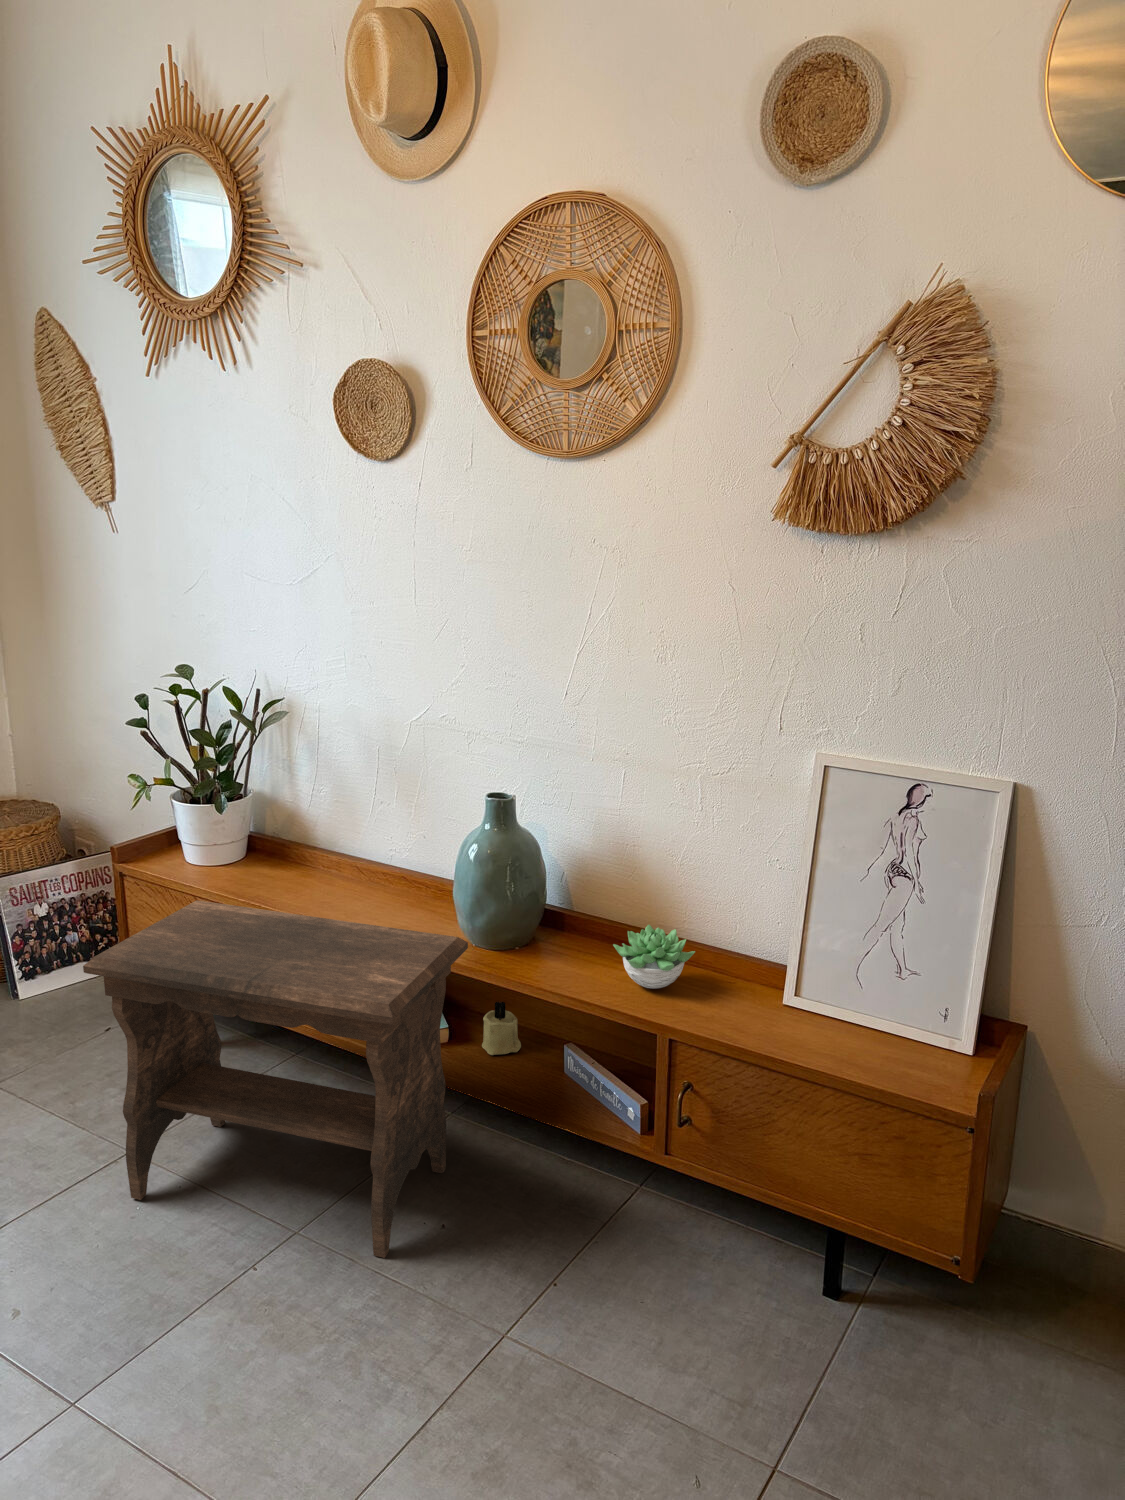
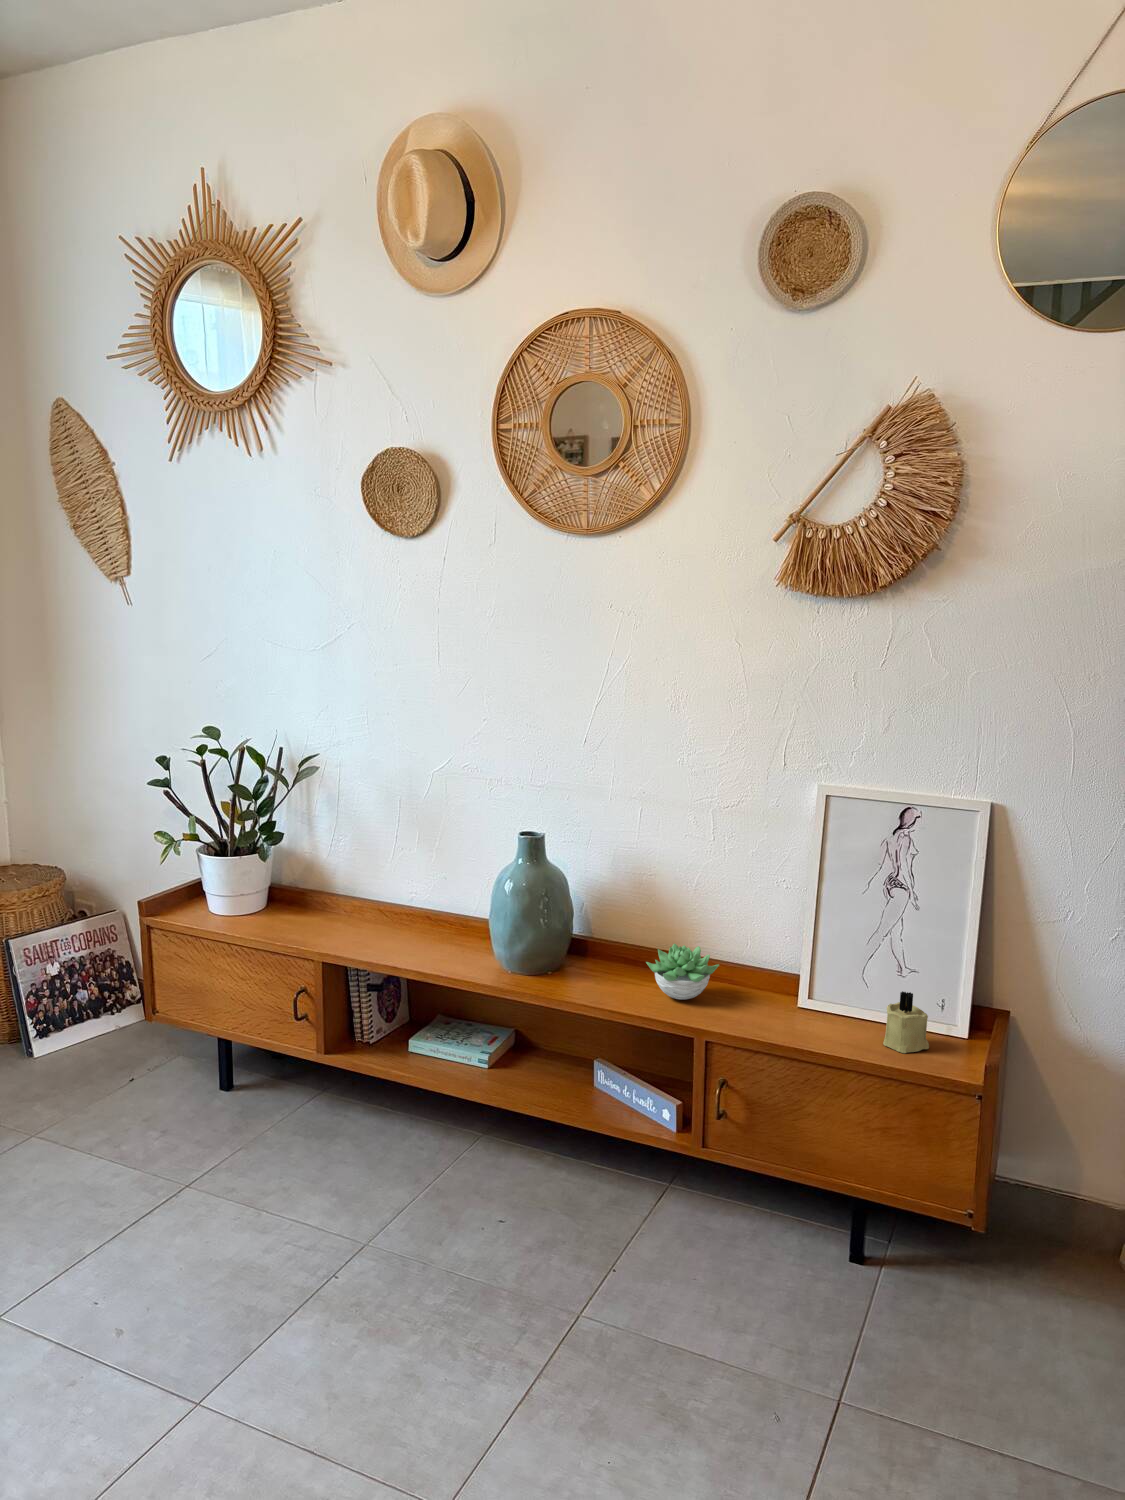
footstool: present [83,900,468,1258] -> none [162,941,512,1261]
candle: present [482,1001,521,1055] -> present [883,991,929,1053]

